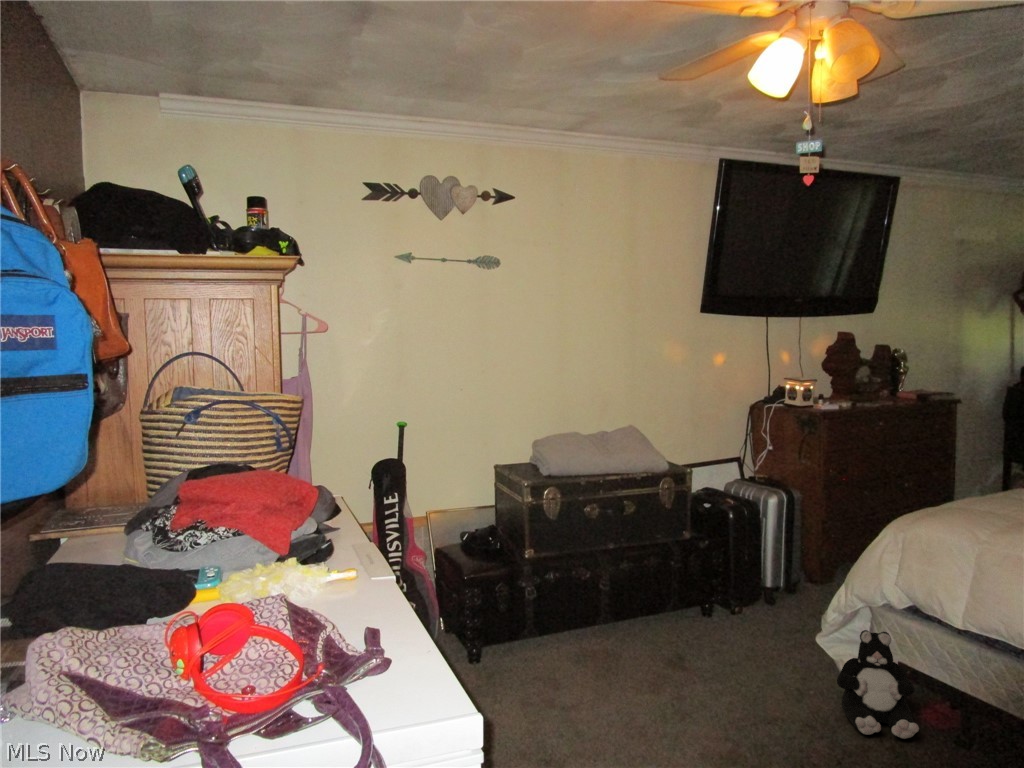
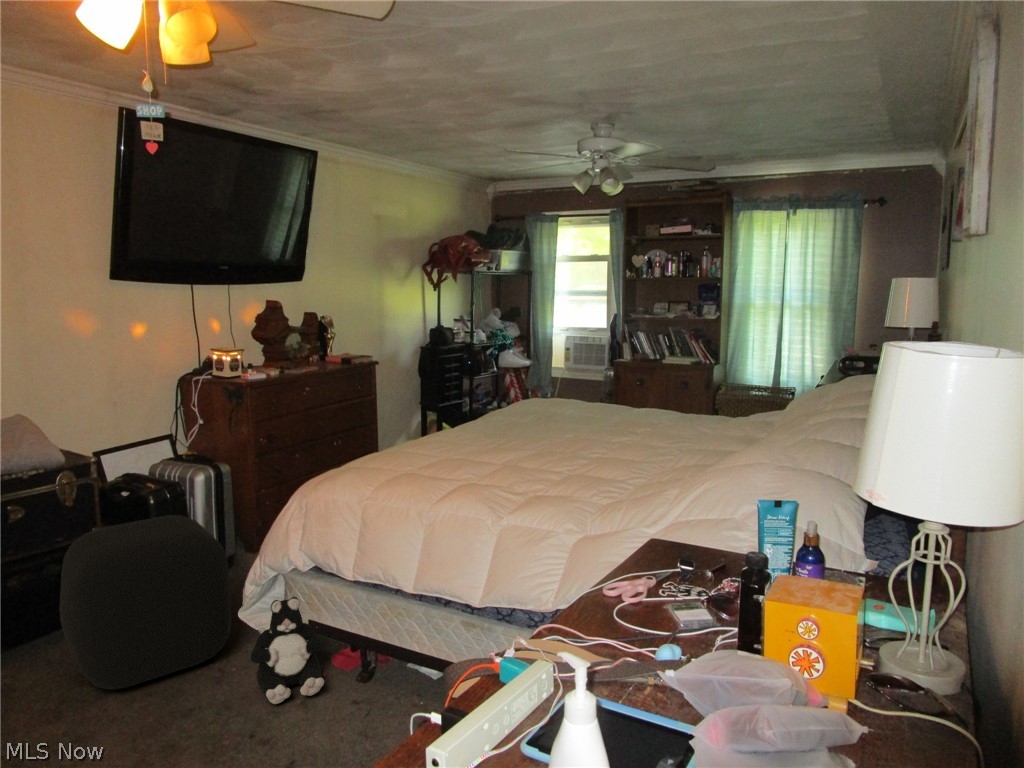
ottoman: none [667,529,813,675] -> present [60,515,231,690]

